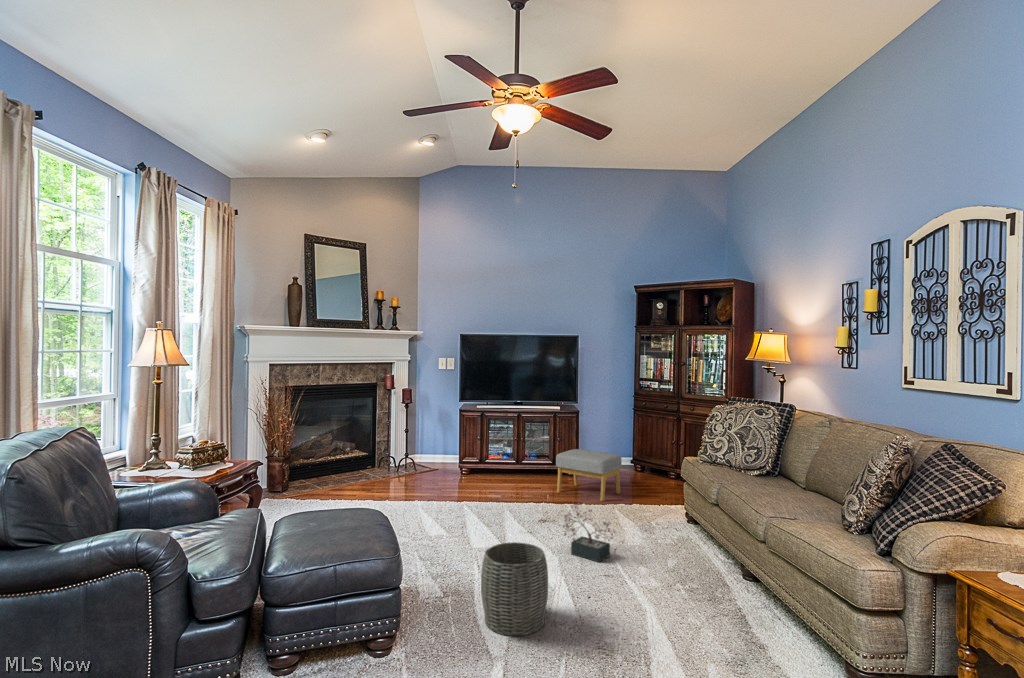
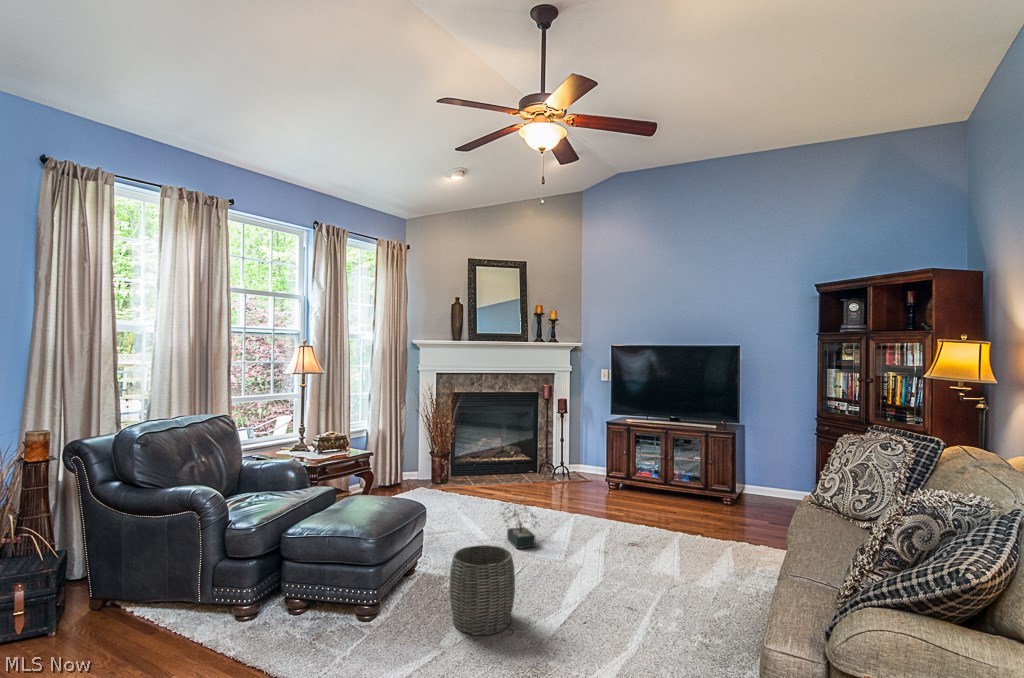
footstool: present [556,449,622,501] -> none [683,475,762,538]
decorative plant: present [561,504,616,562] -> present [501,497,537,549]

